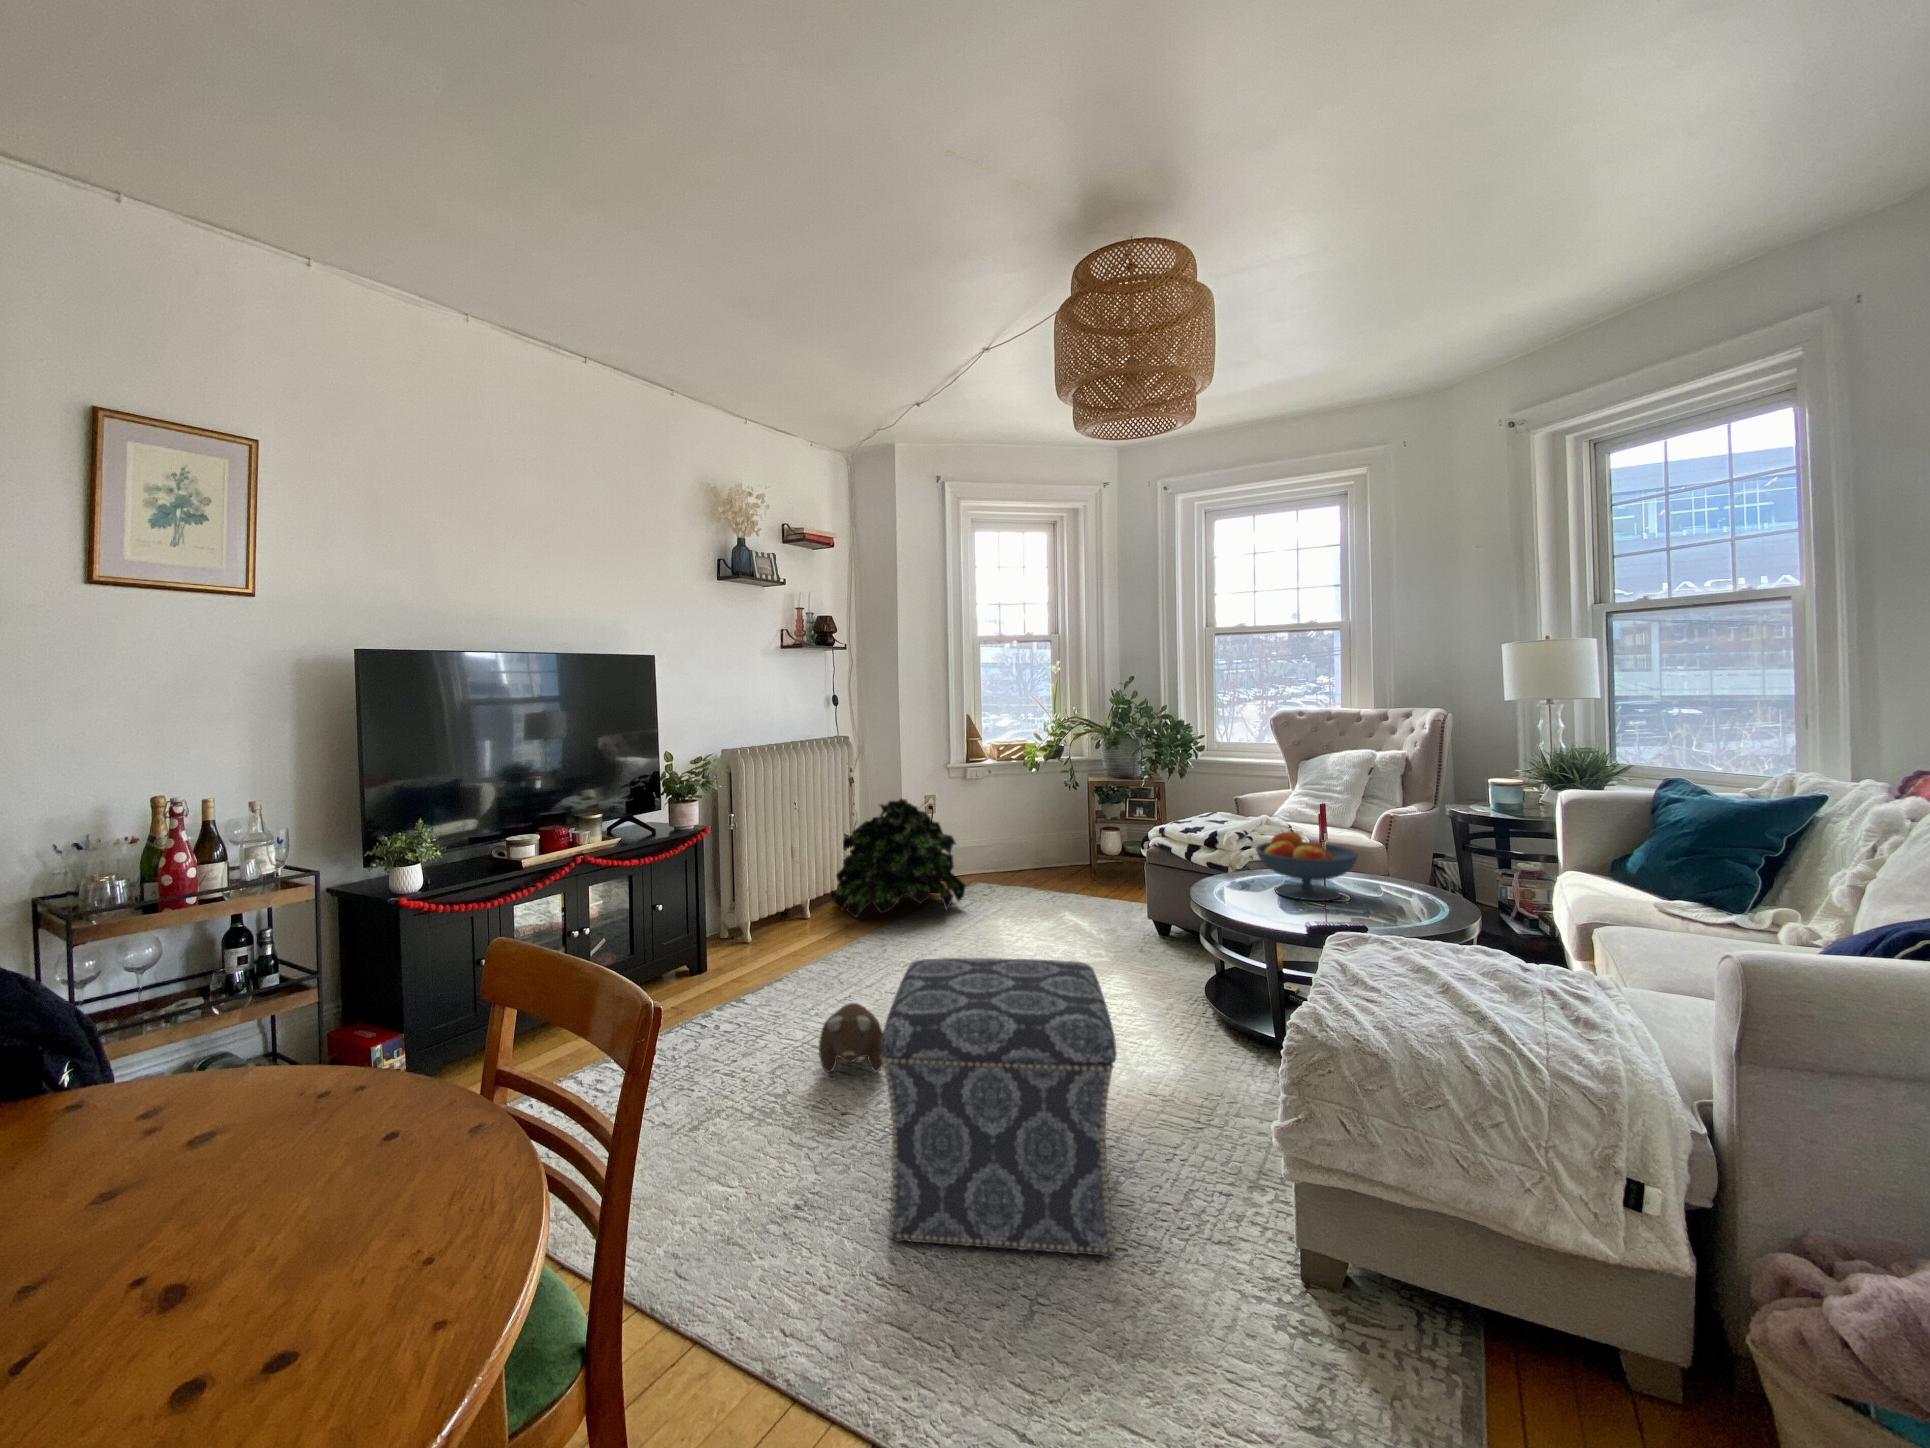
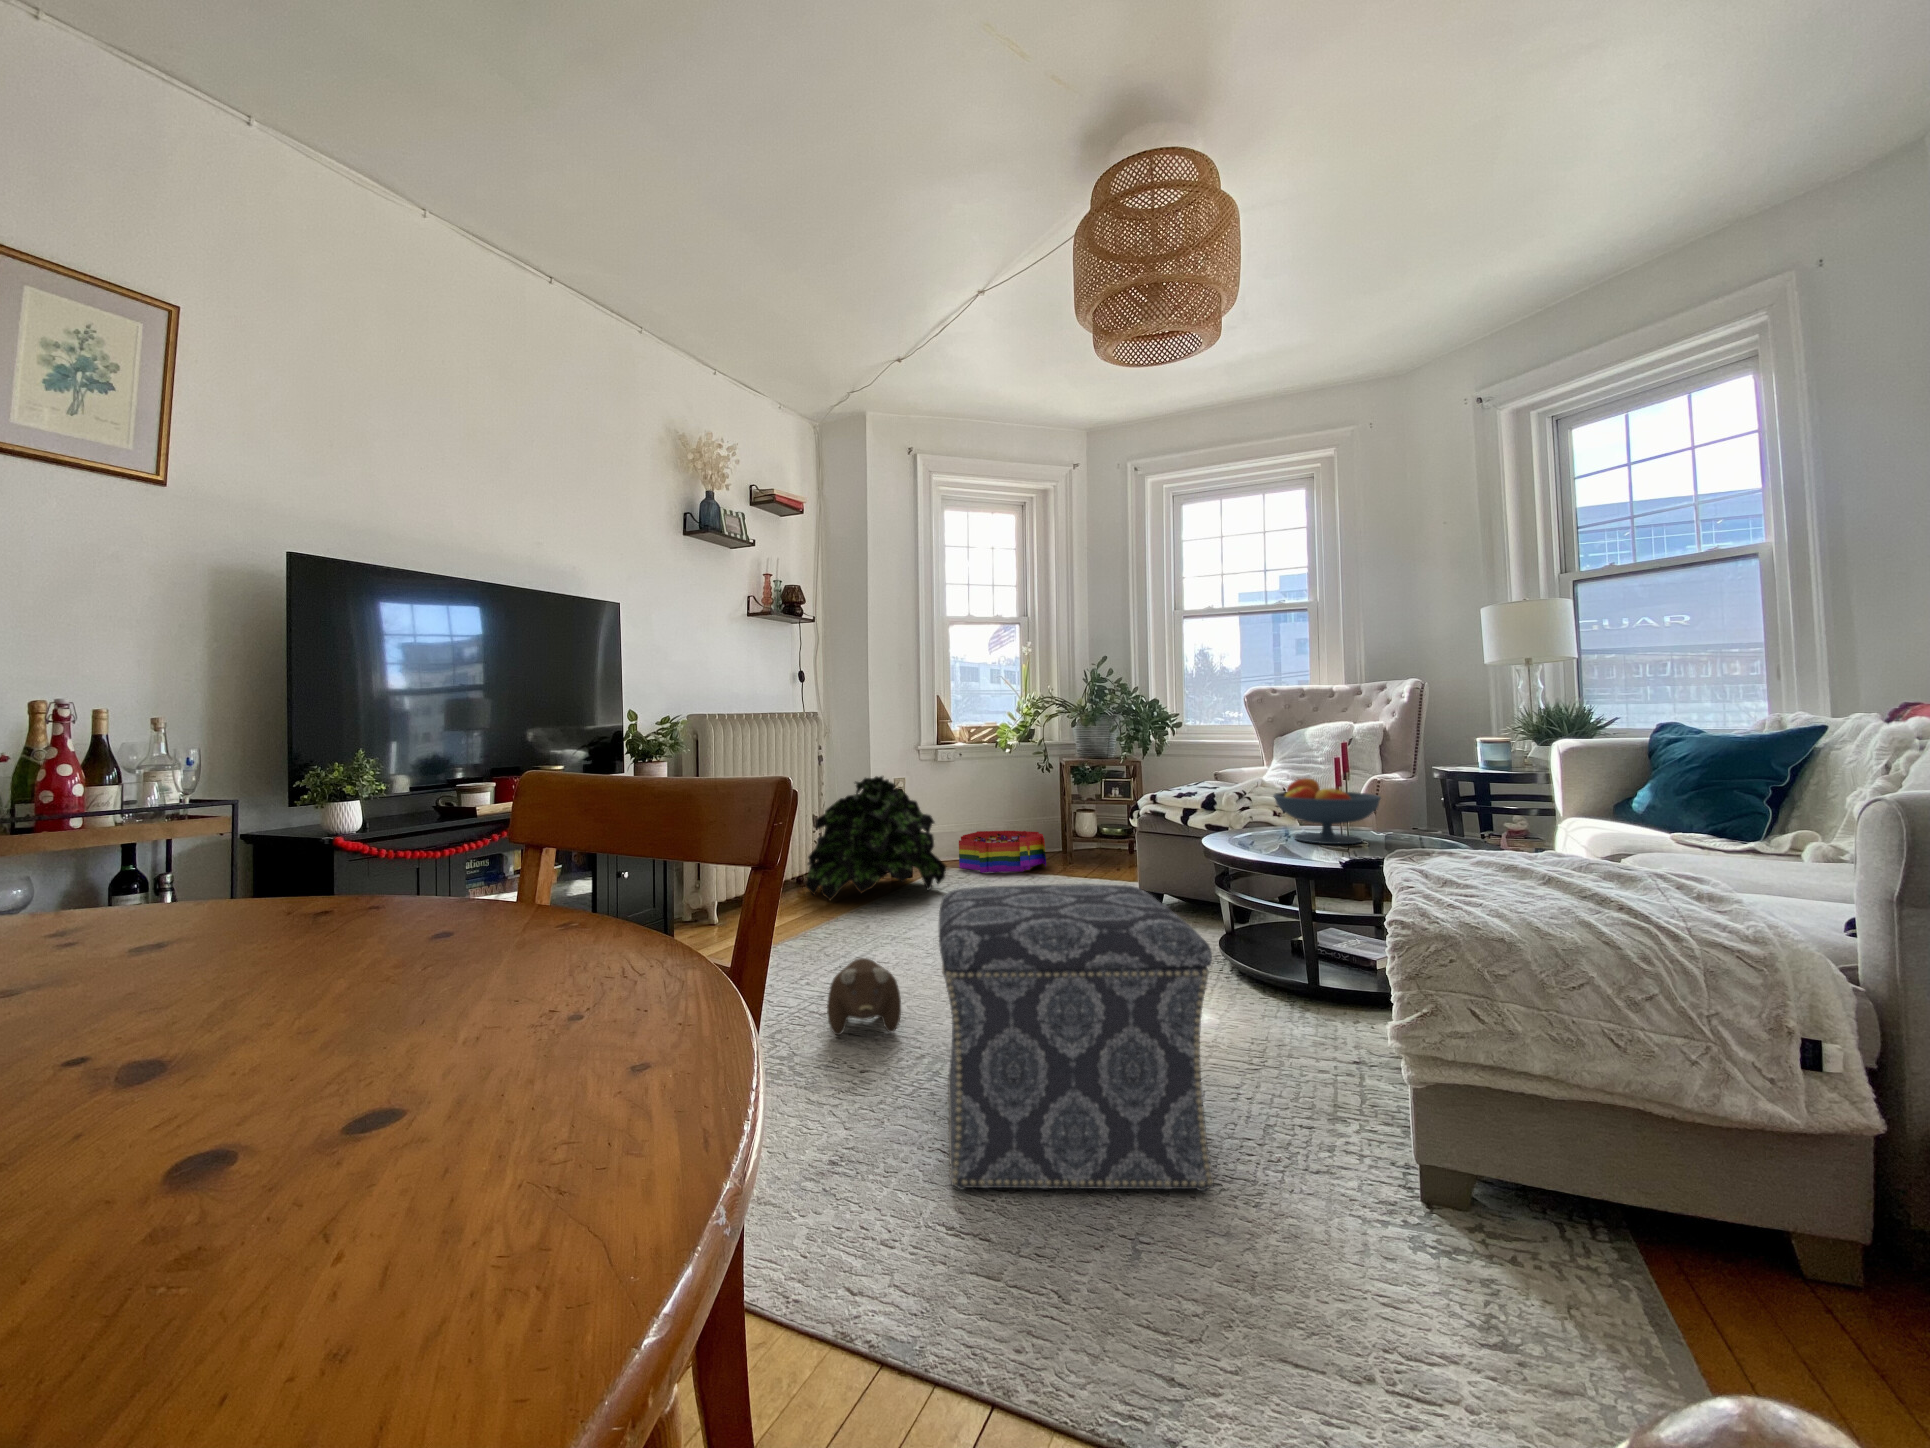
storage bin: none [984,843,1068,887] -> present [959,831,1046,873]

